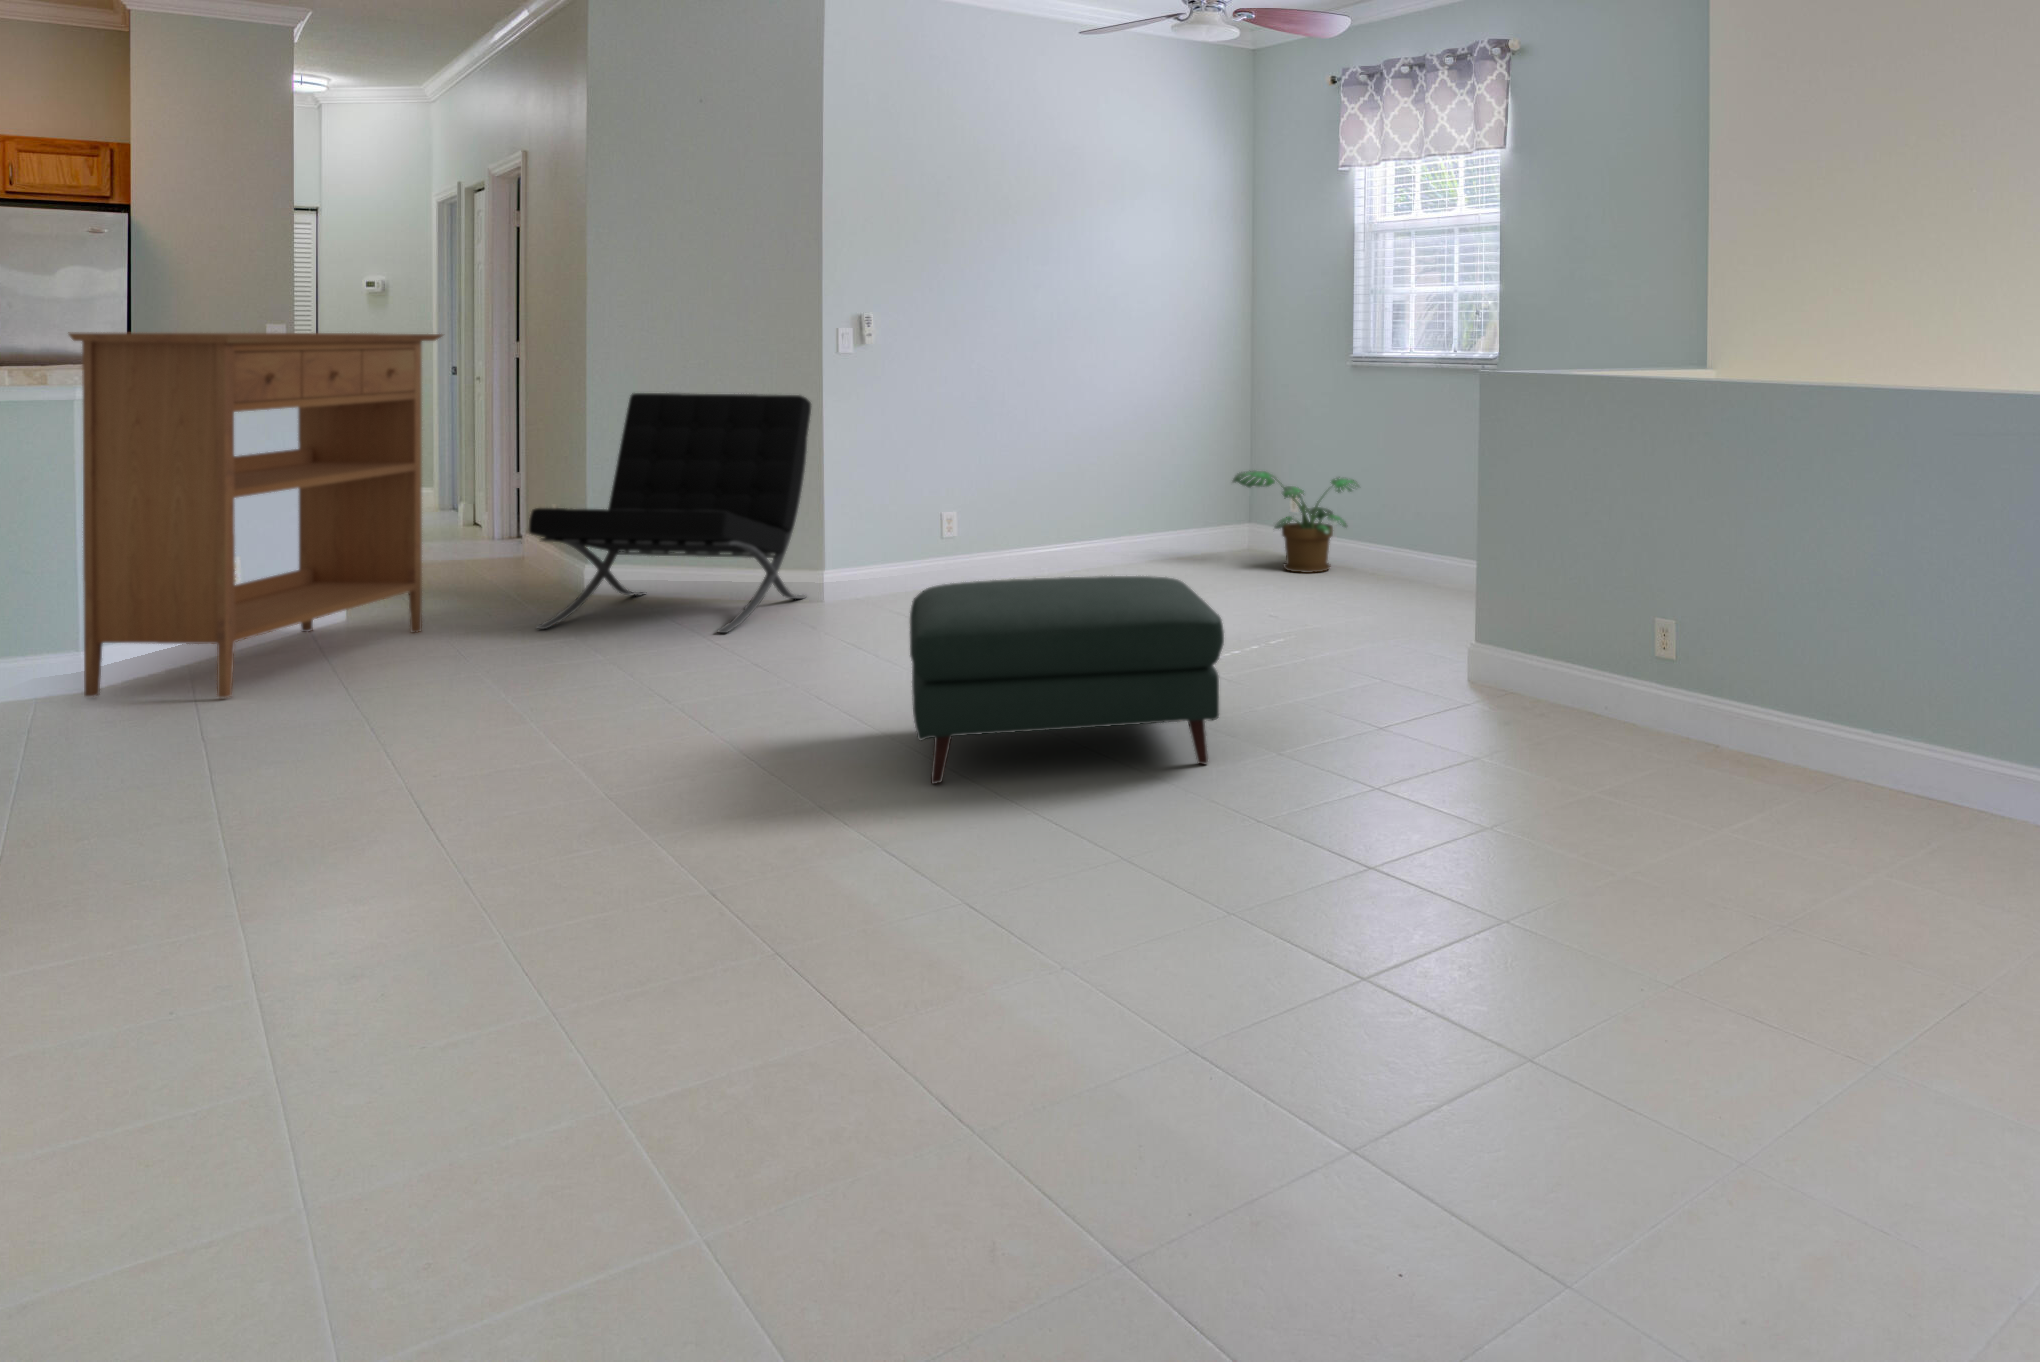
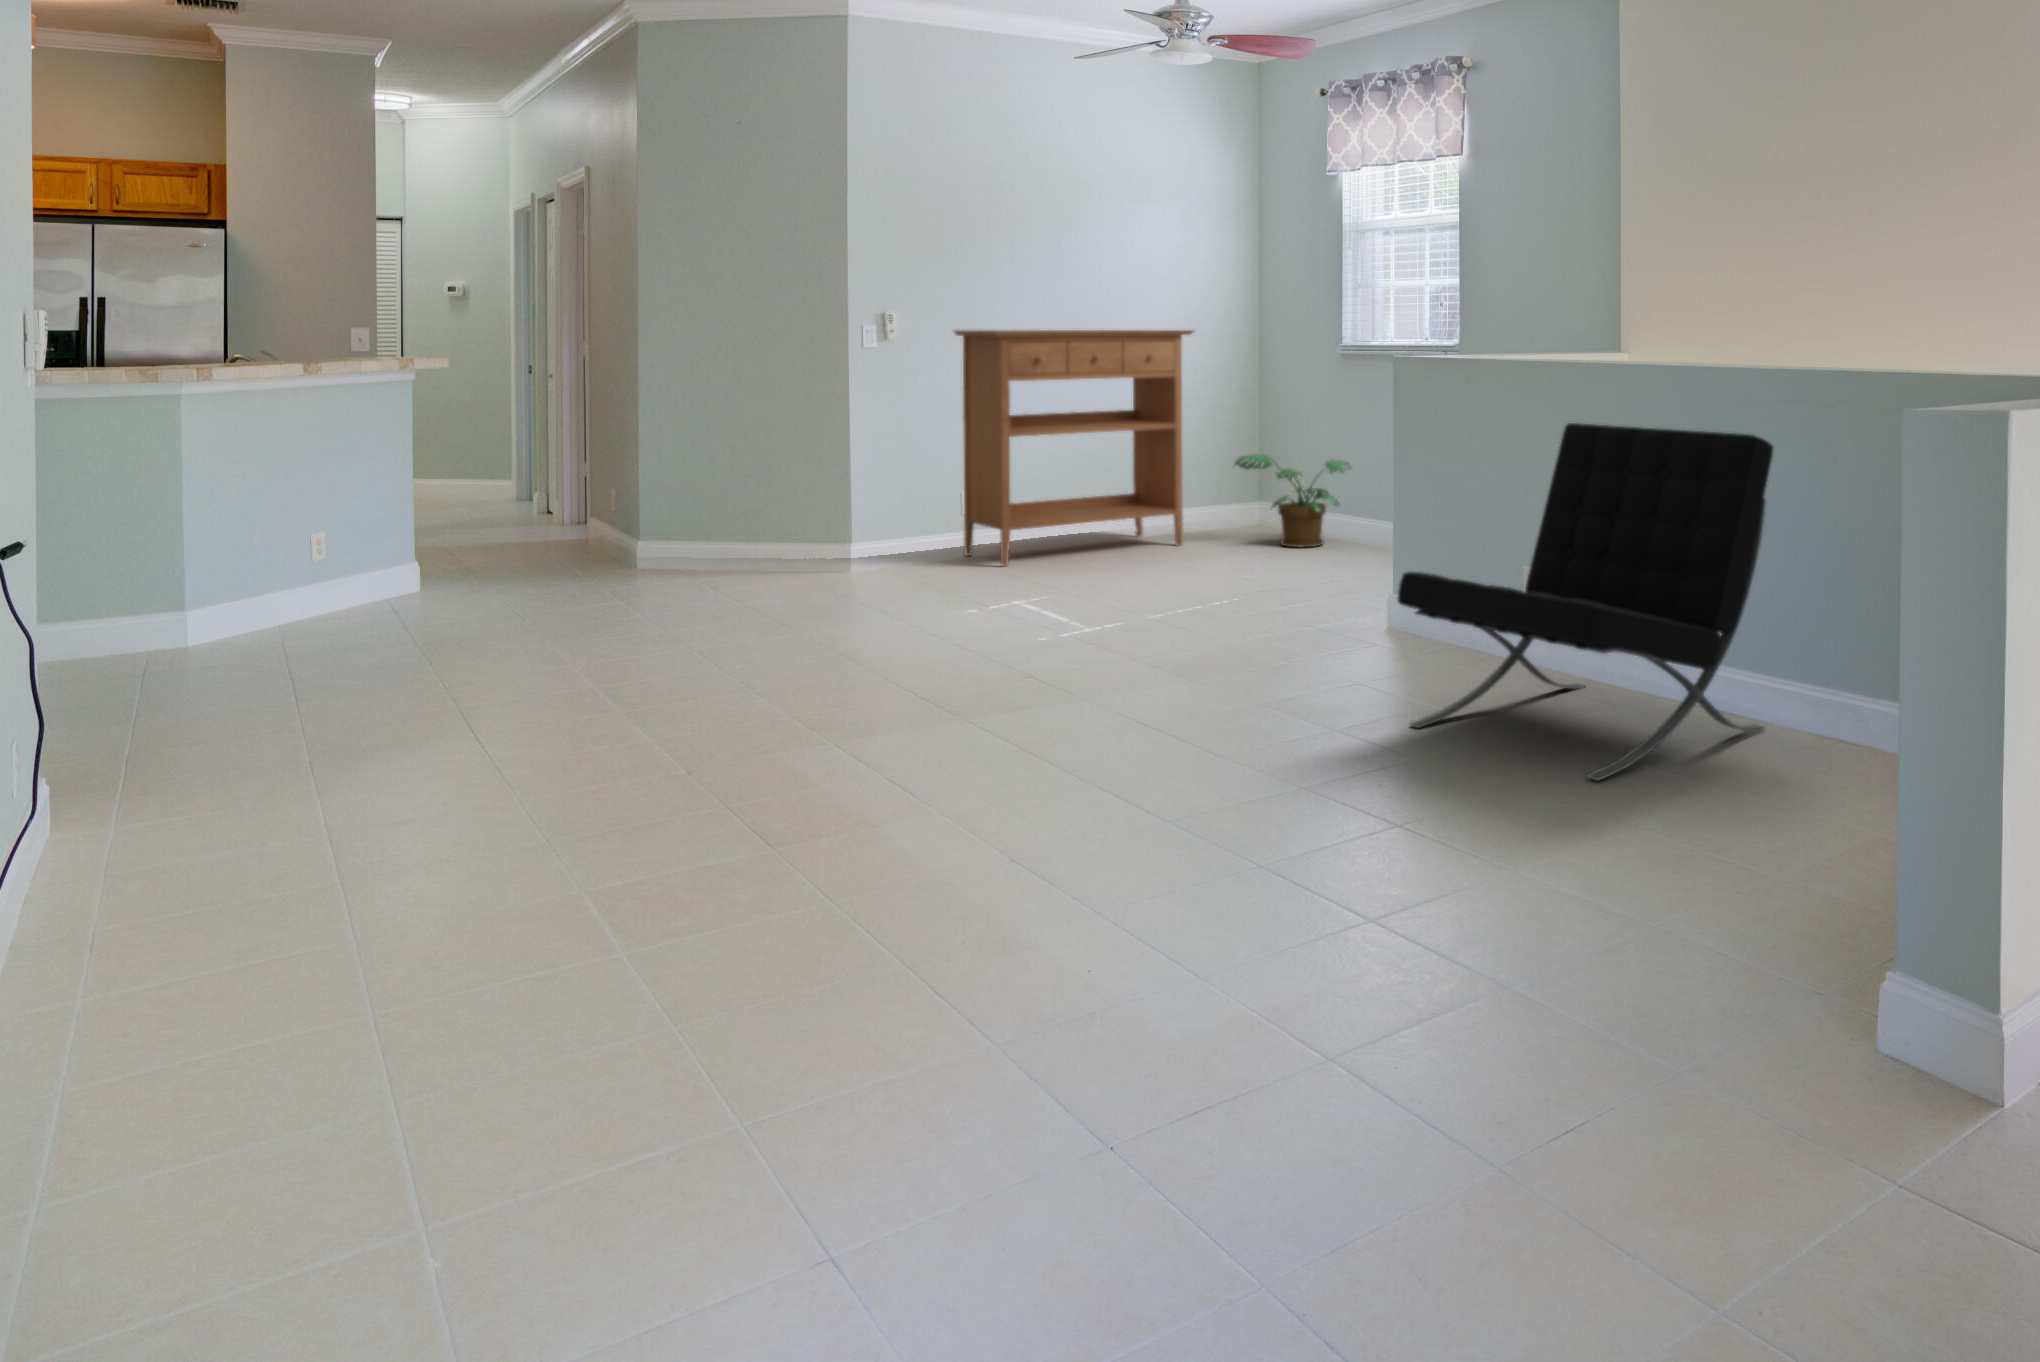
console table: present [69,332,442,698] -> present [954,330,1194,565]
lounge chair: present [529,393,811,633] -> present [1397,423,1773,781]
ottoman: present [910,576,1224,784] -> none [873,539,1143,707]

